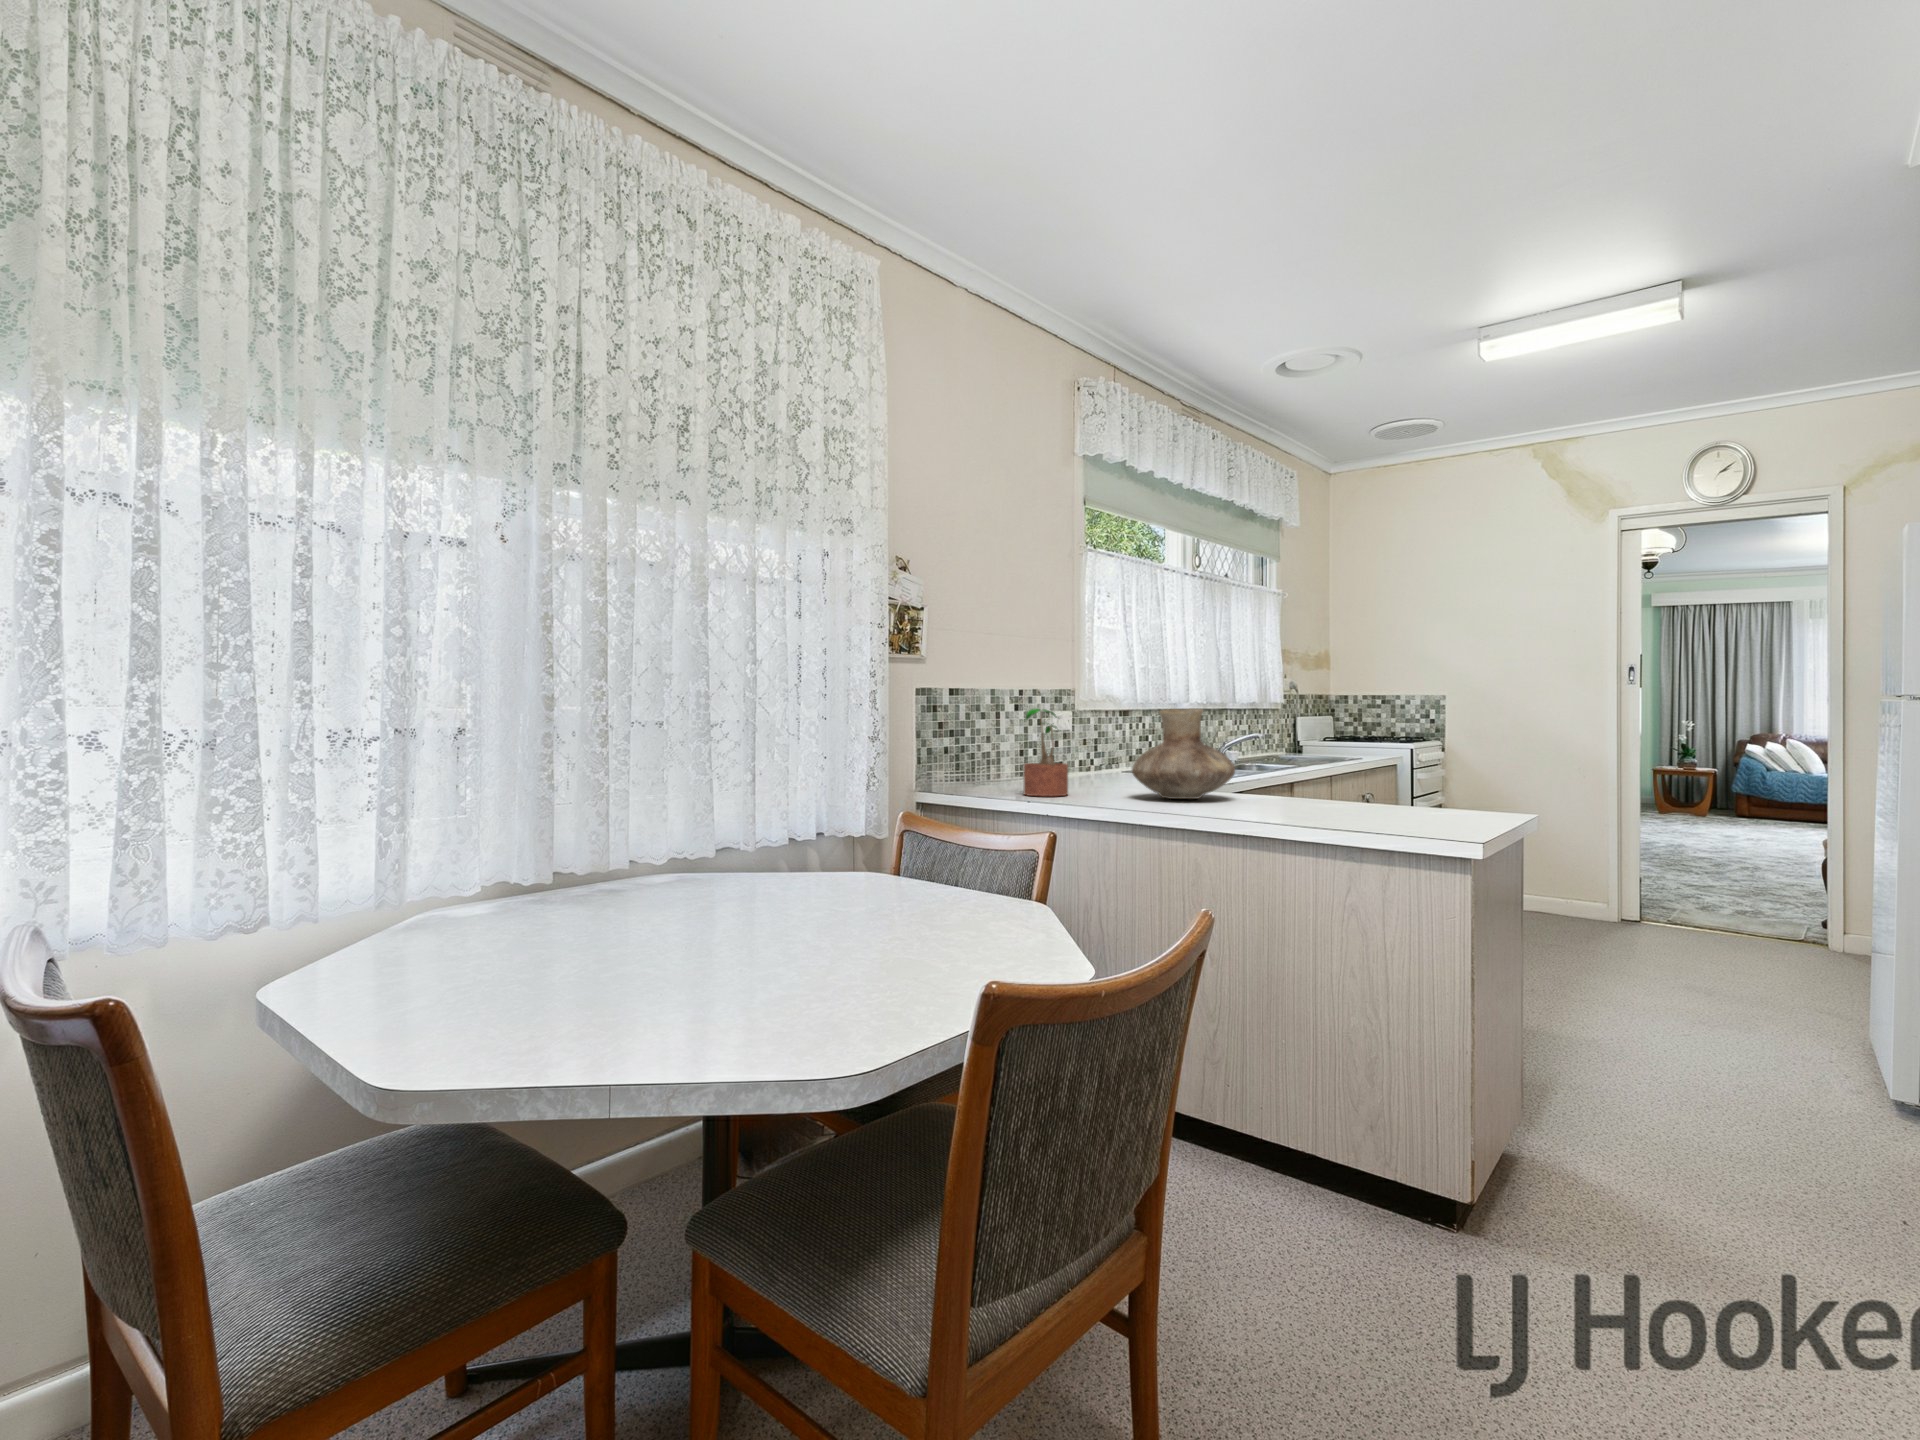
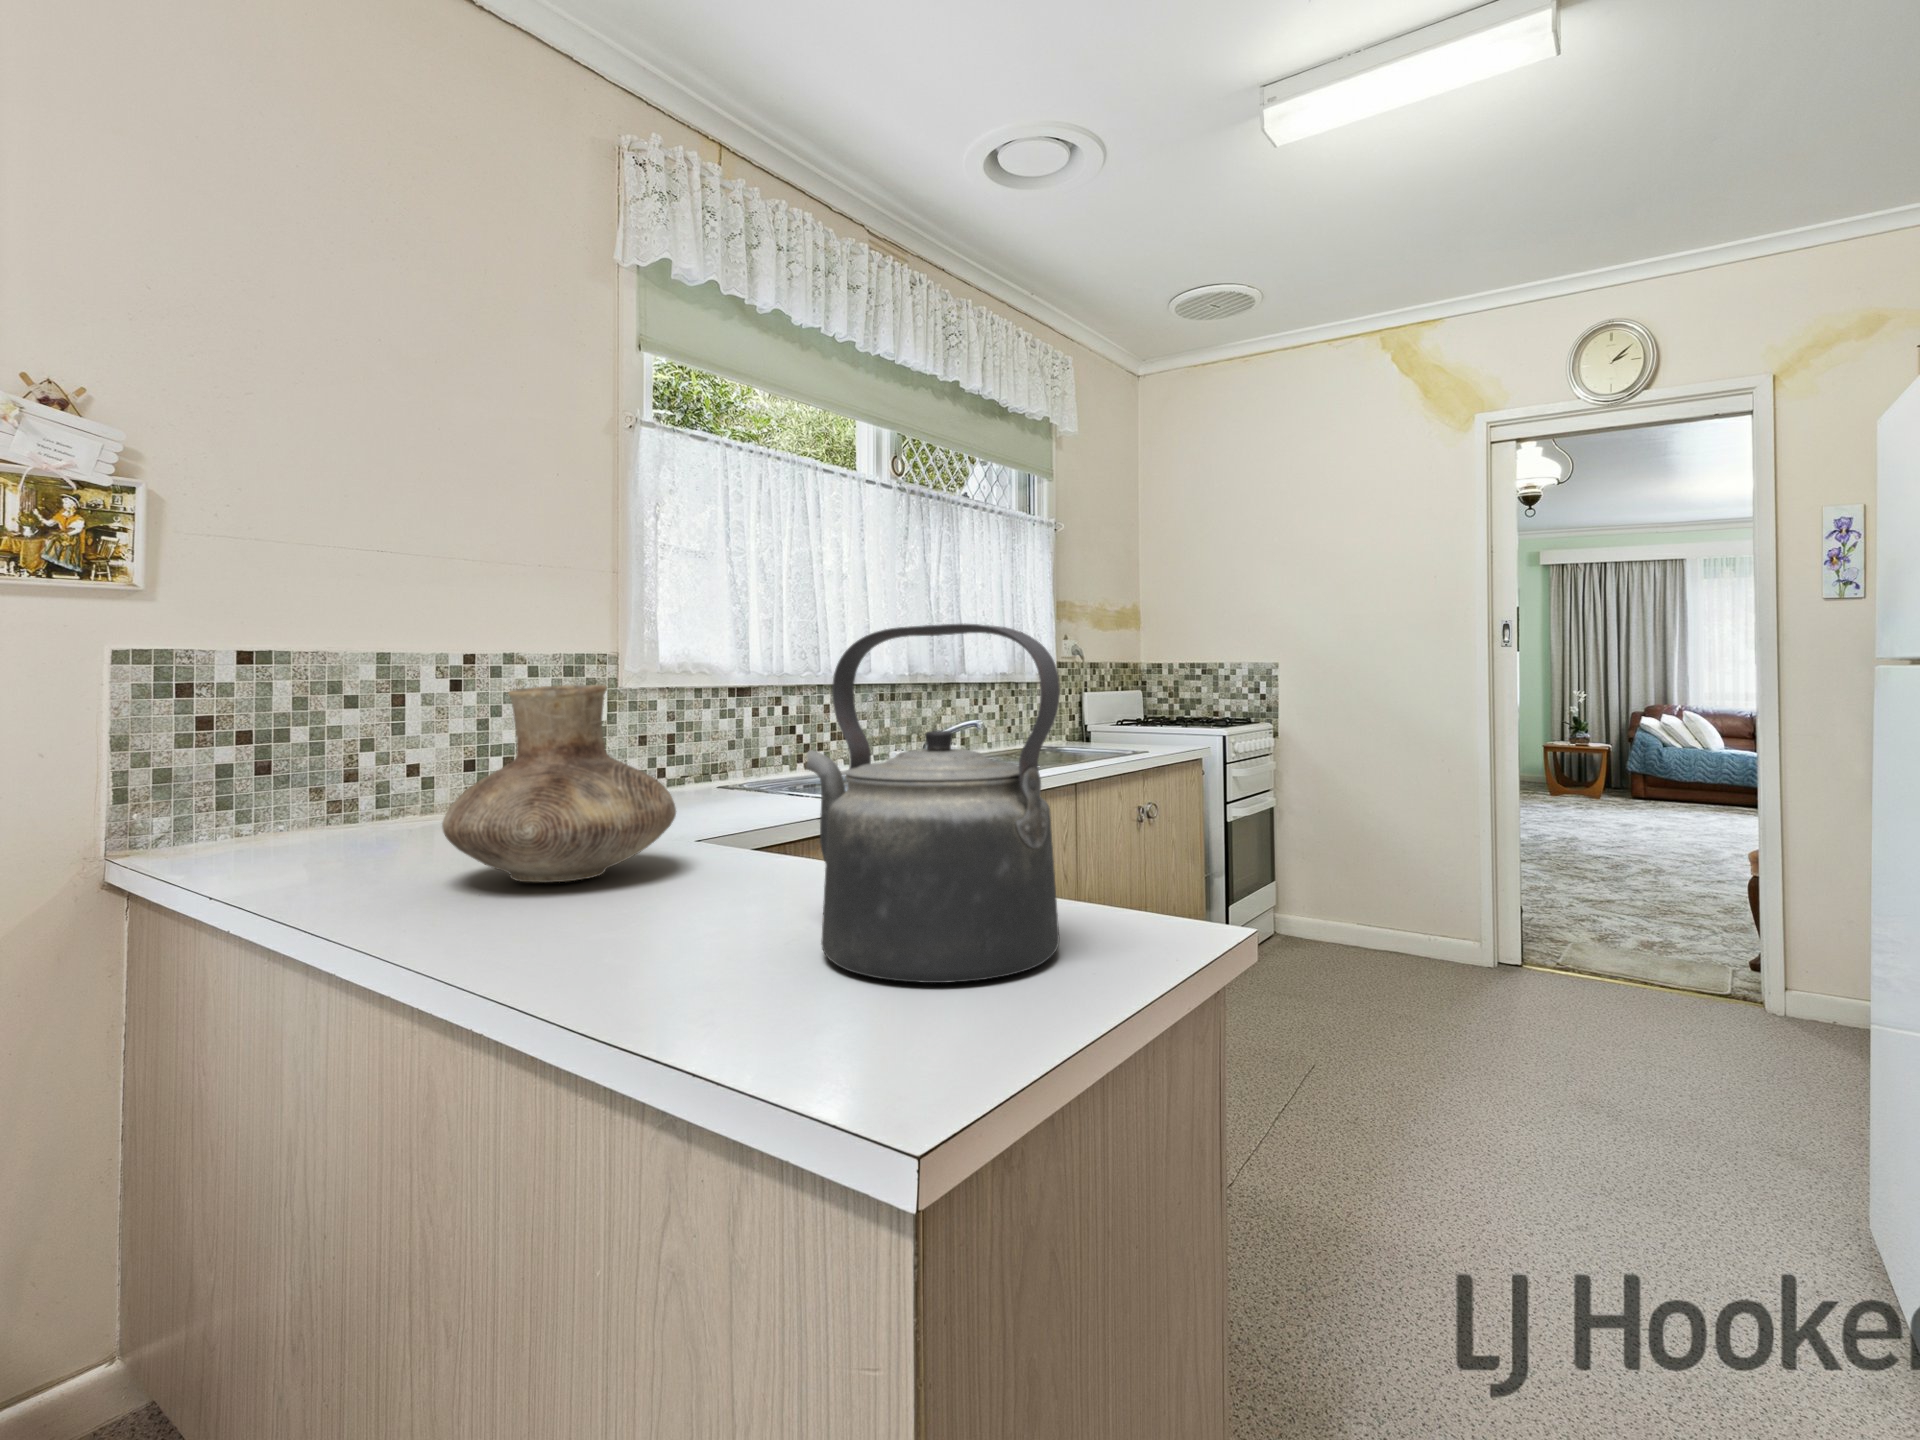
kettle: none [1346,688,1476,819] -> present [806,624,1060,983]
potted plant: present [1024,709,1068,796] -> none [250,686,375,875]

